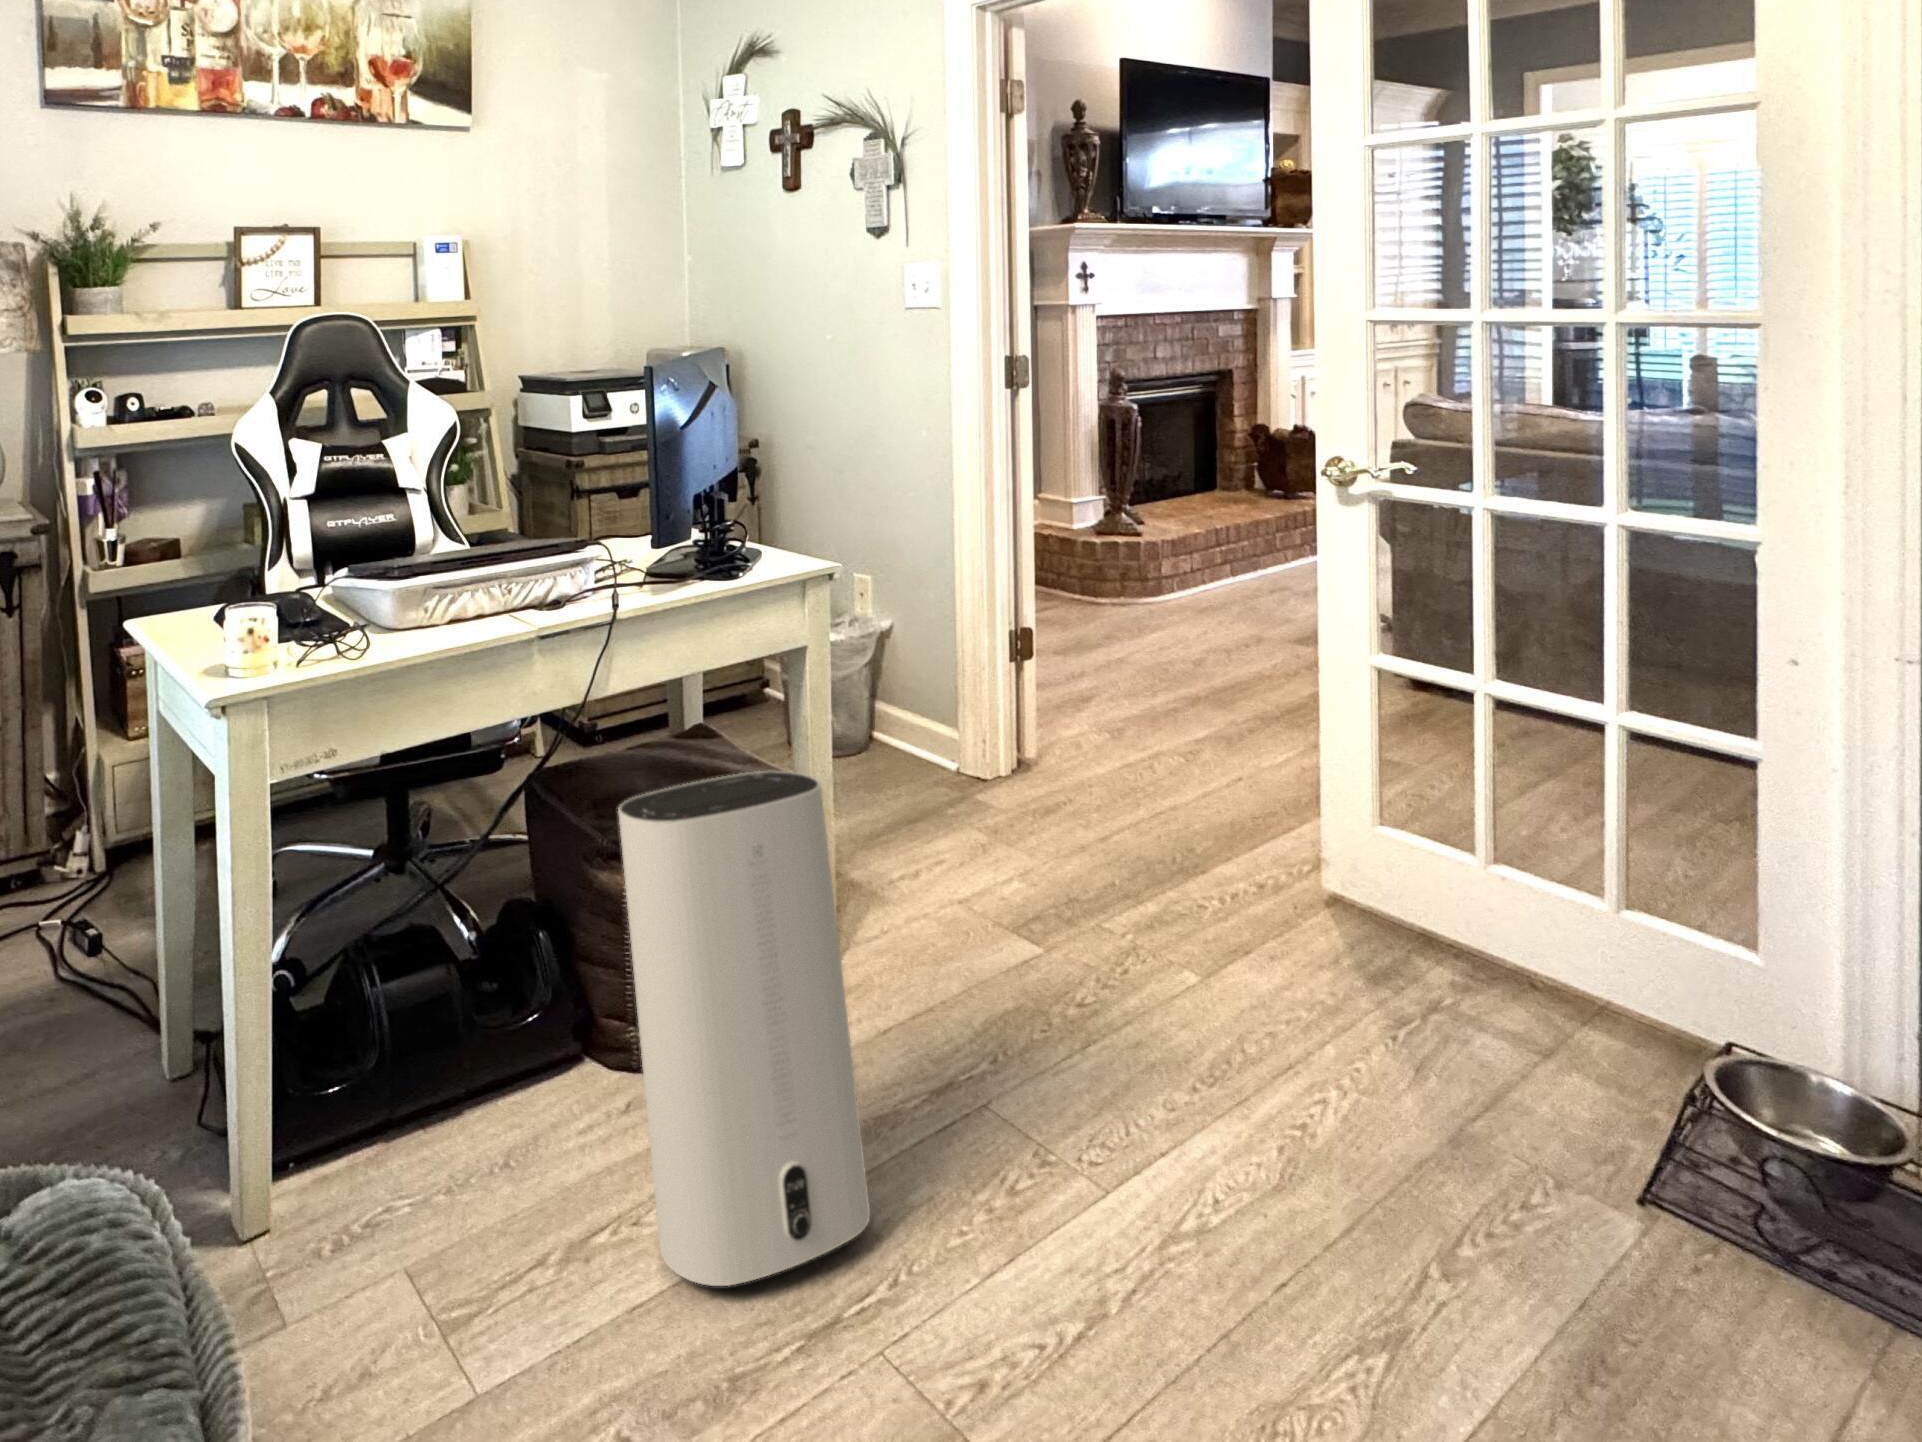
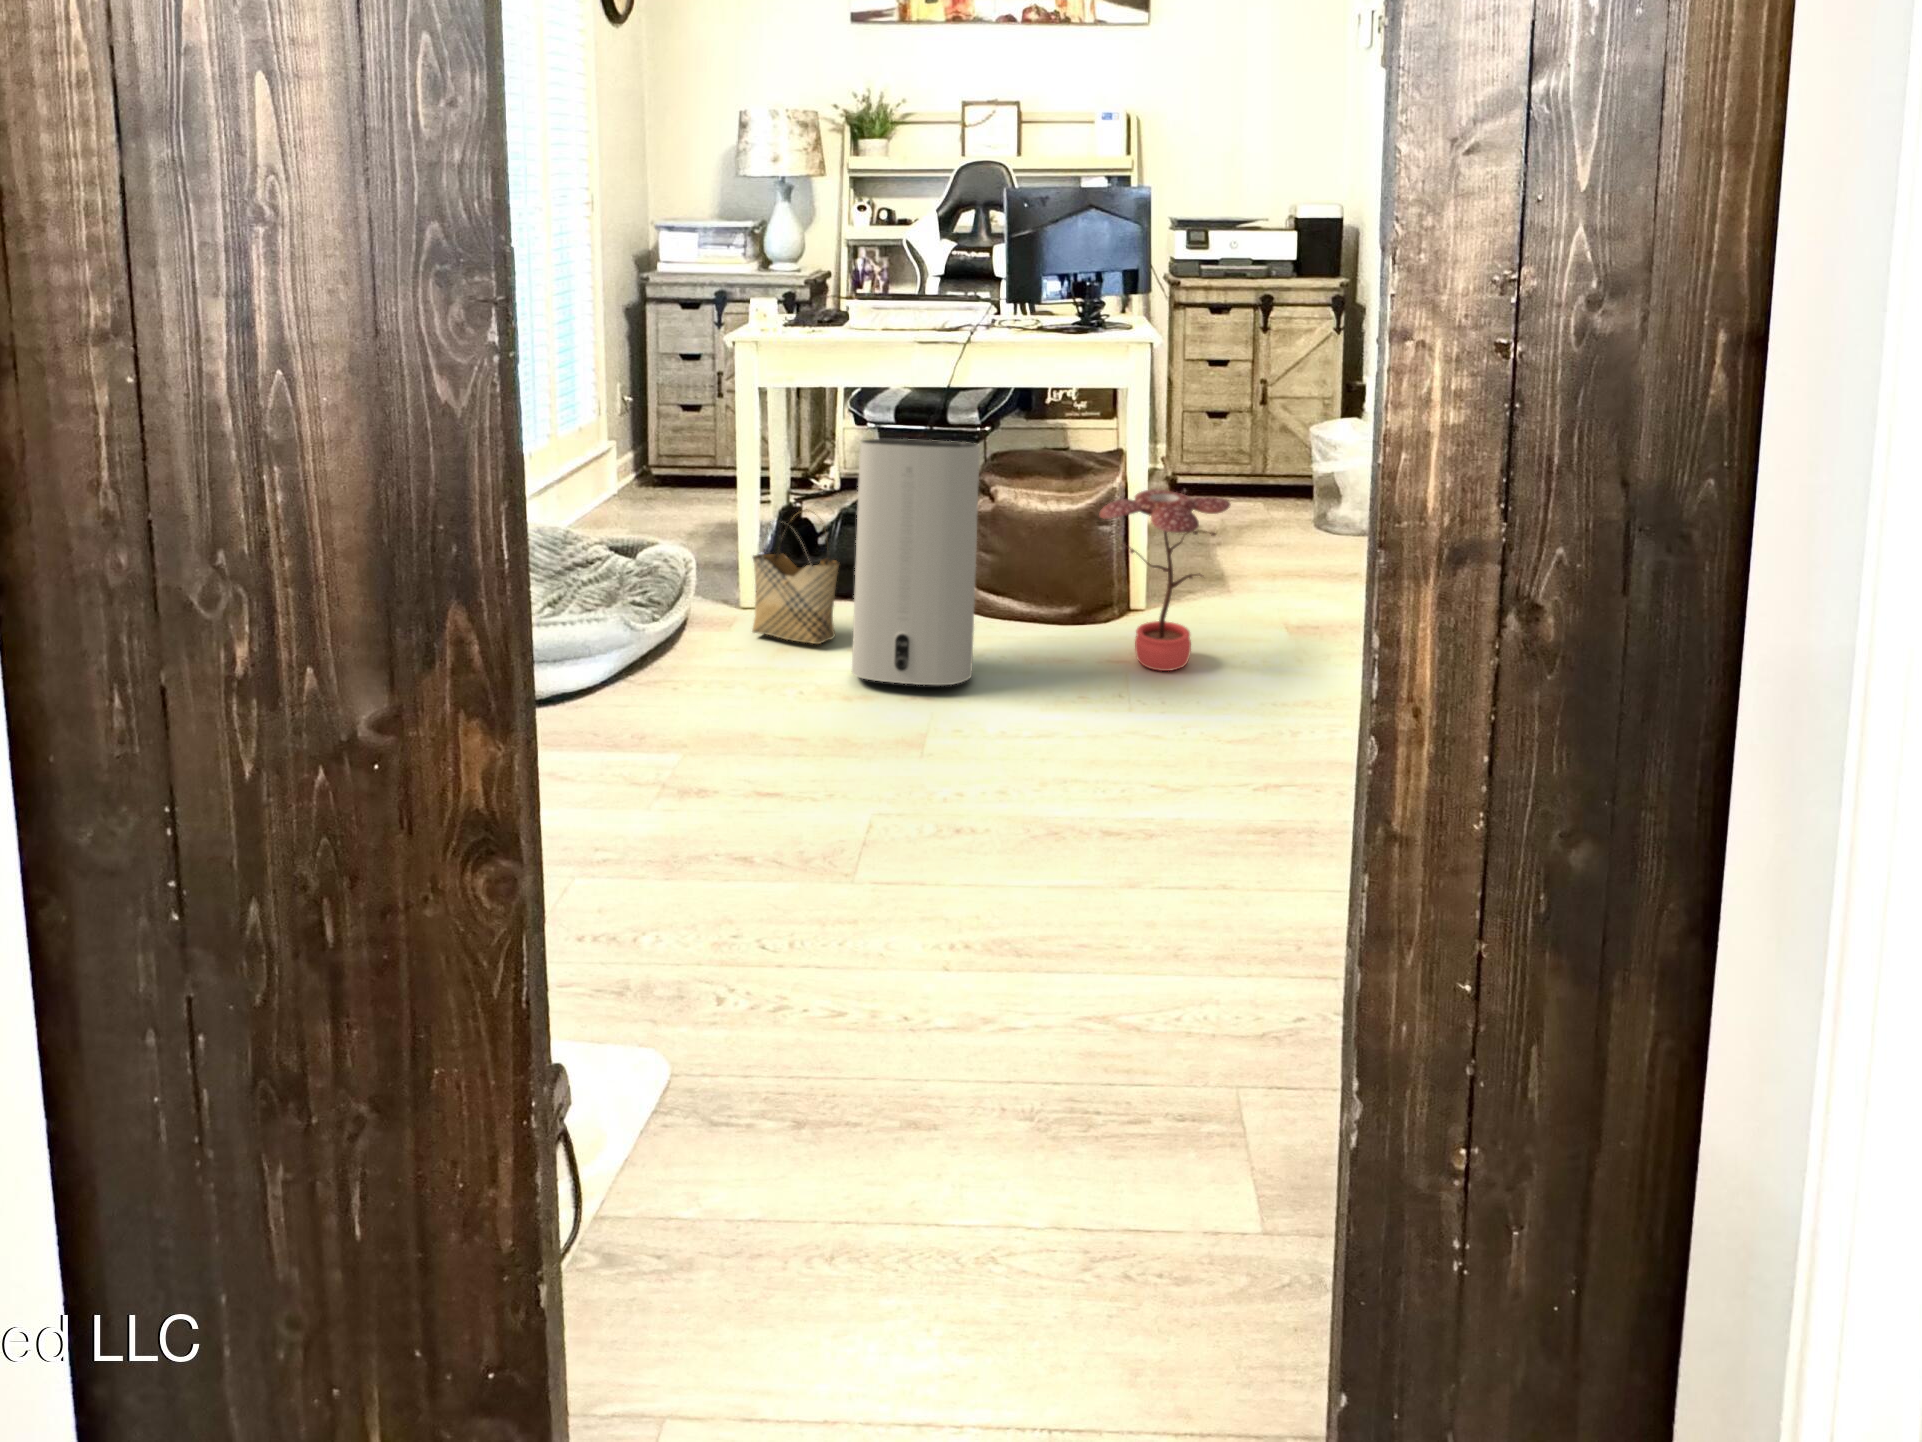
potted plant: none [911,764,1096,1056] -> present [1099,489,1230,671]
woven basket: none [360,969,541,1268] -> present [752,509,839,644]

